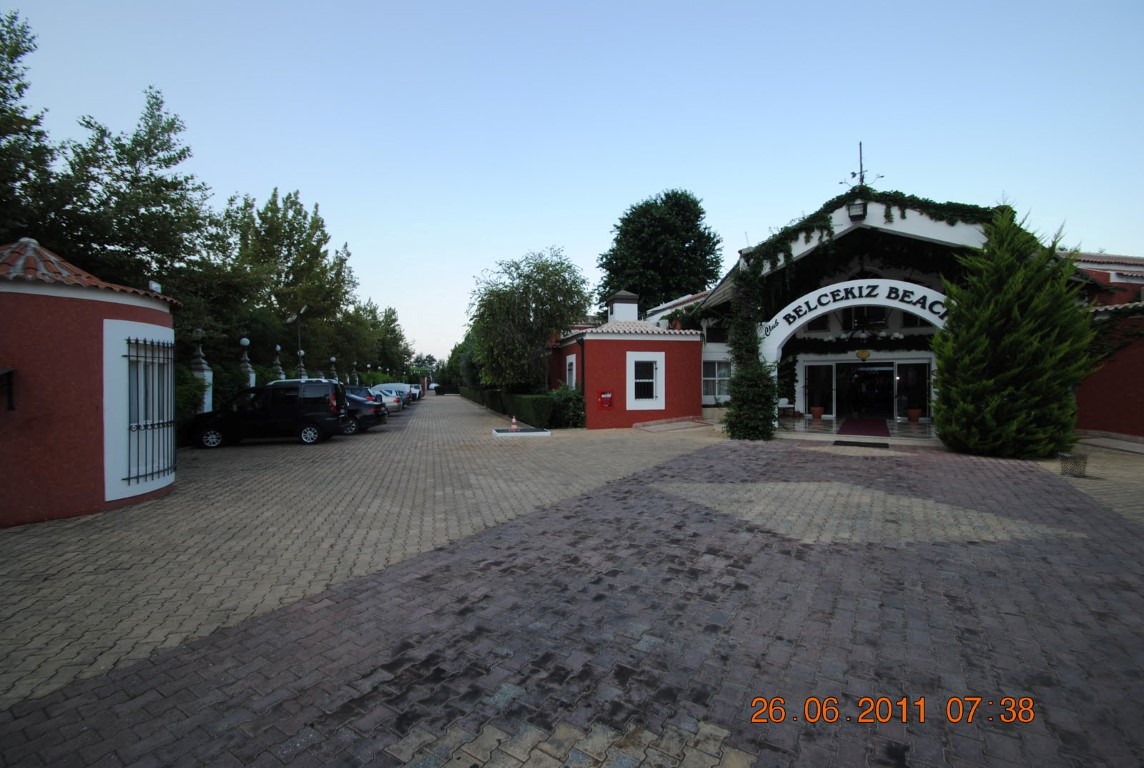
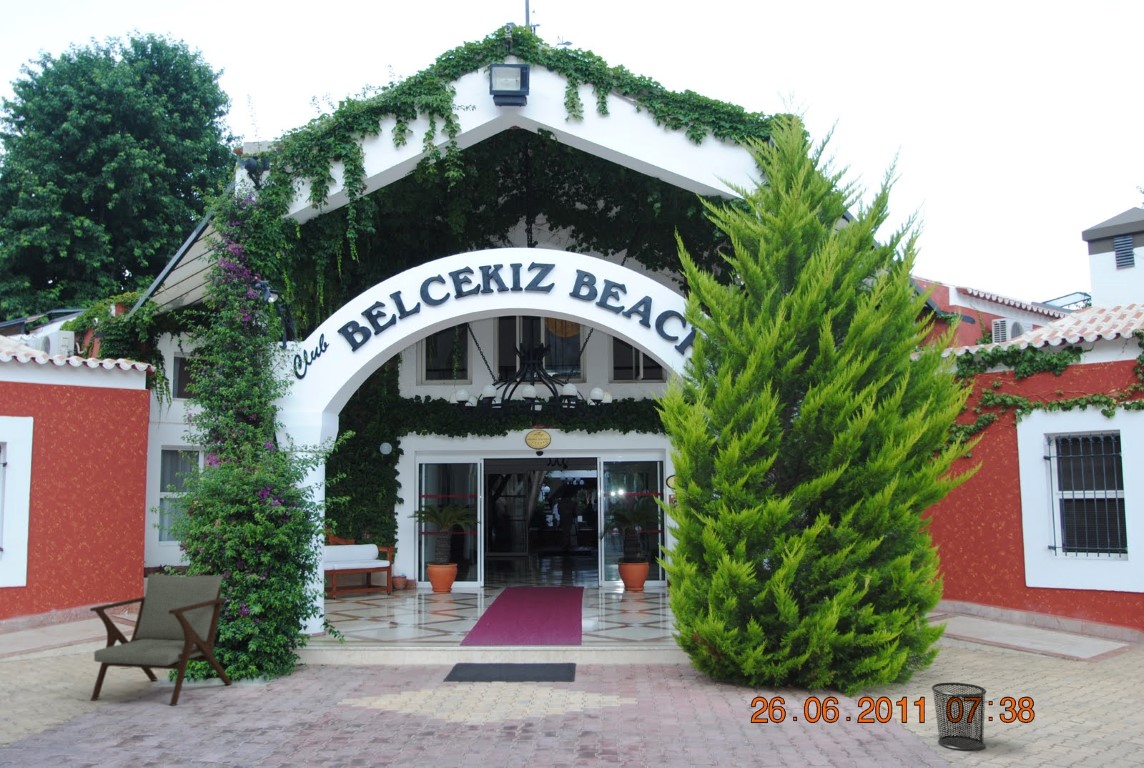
lounge chair: none [709,400,752,439] -> present [90,574,231,706]

